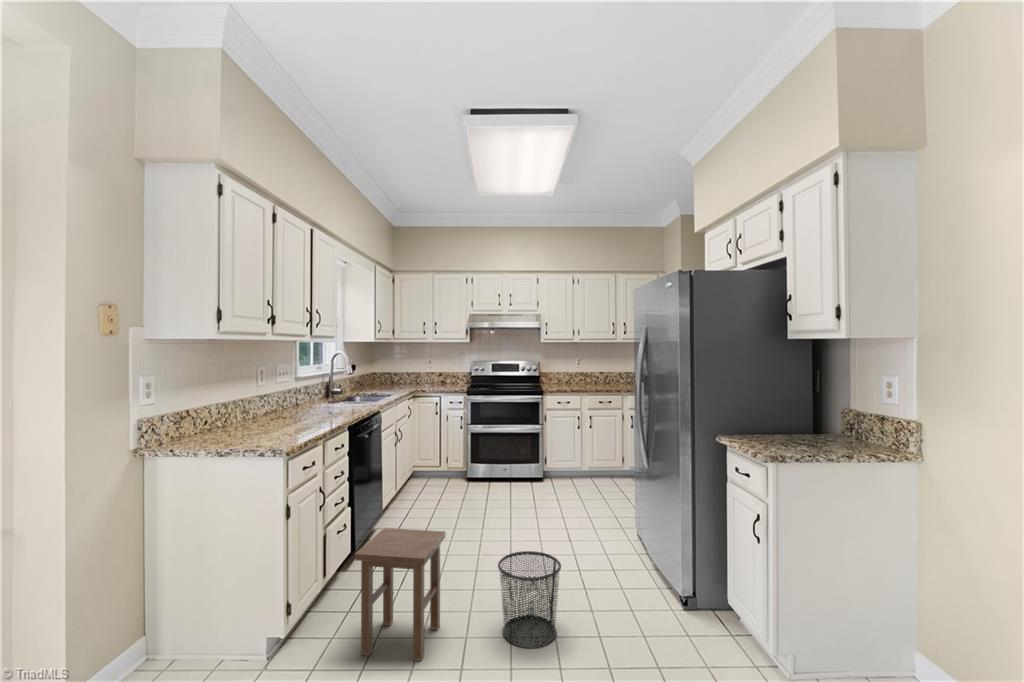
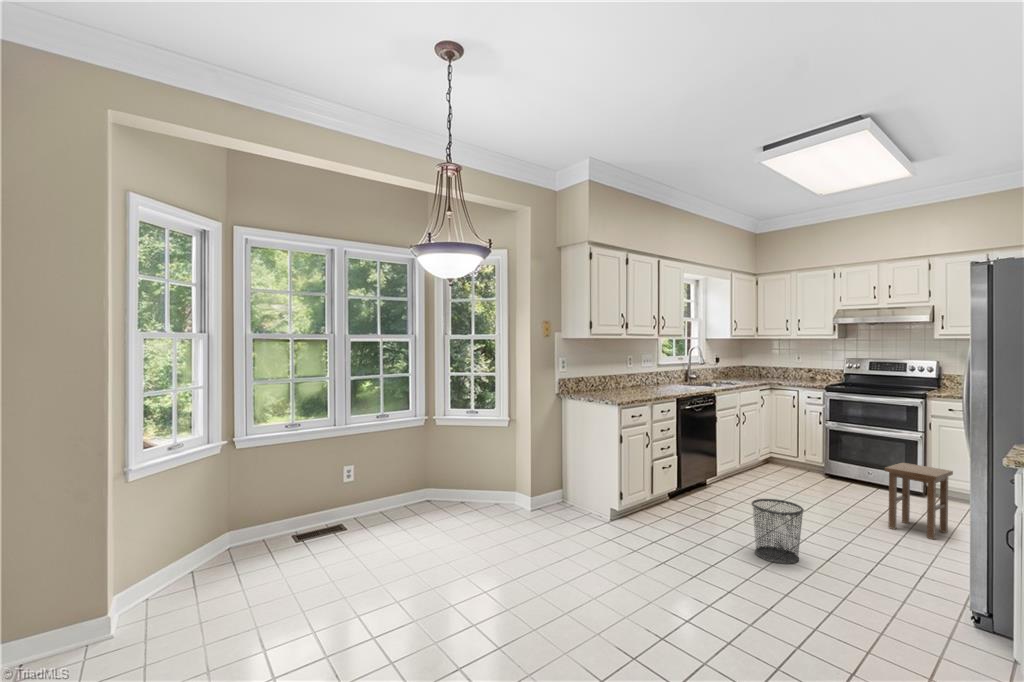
stool: present [355,528,446,661] -> present [885,463,953,539]

